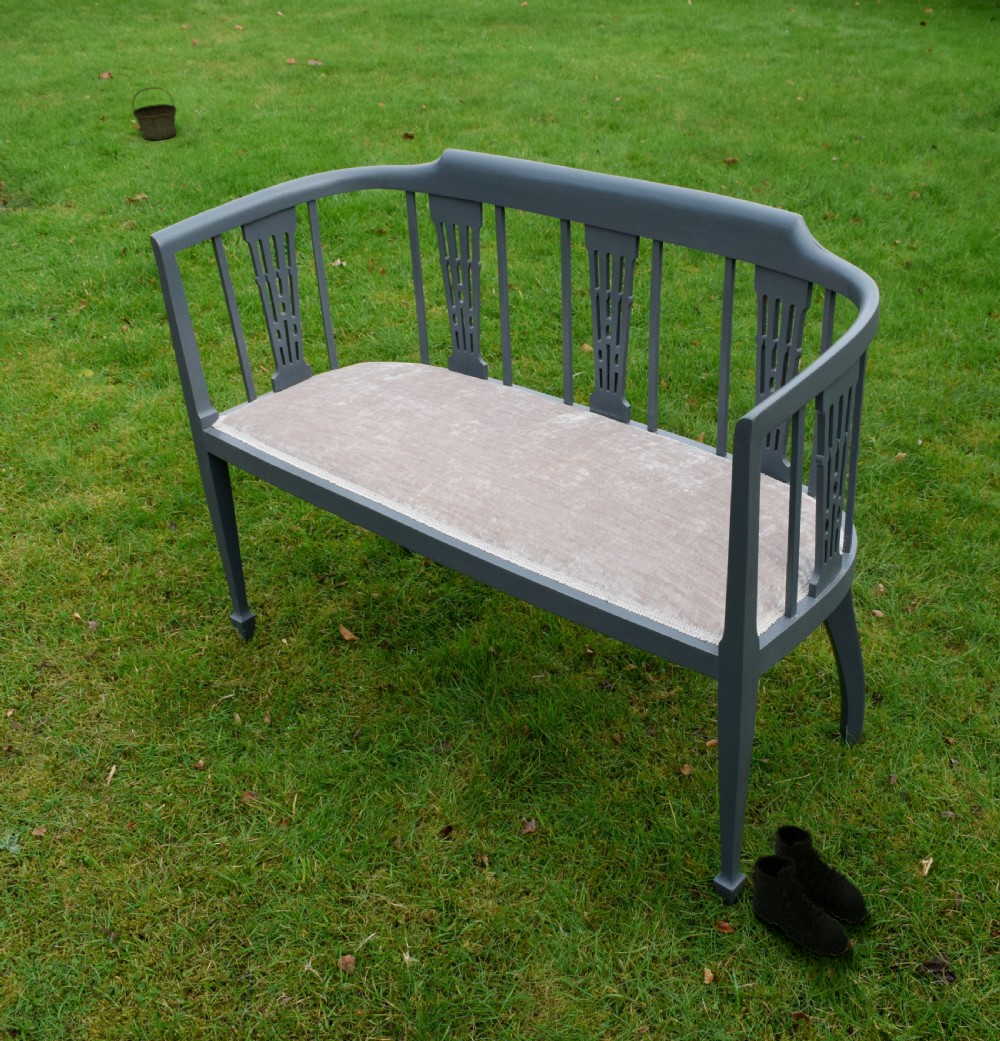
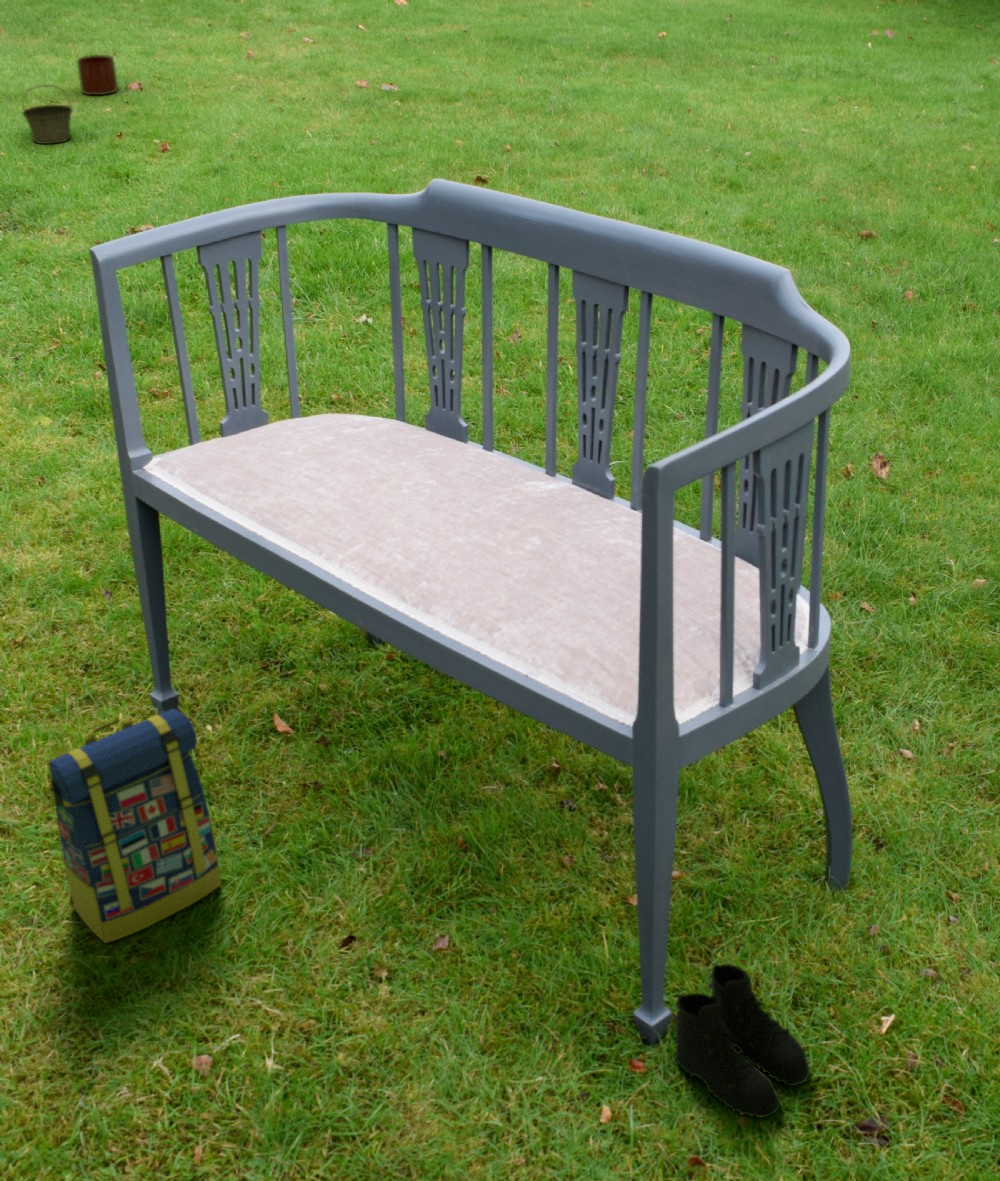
planter: none [56,48,93,83] -> present [77,55,118,95]
basket: present [132,87,176,140] -> present [23,105,72,144]
backpack: none [175,646,327,855] -> present [48,709,221,943]

